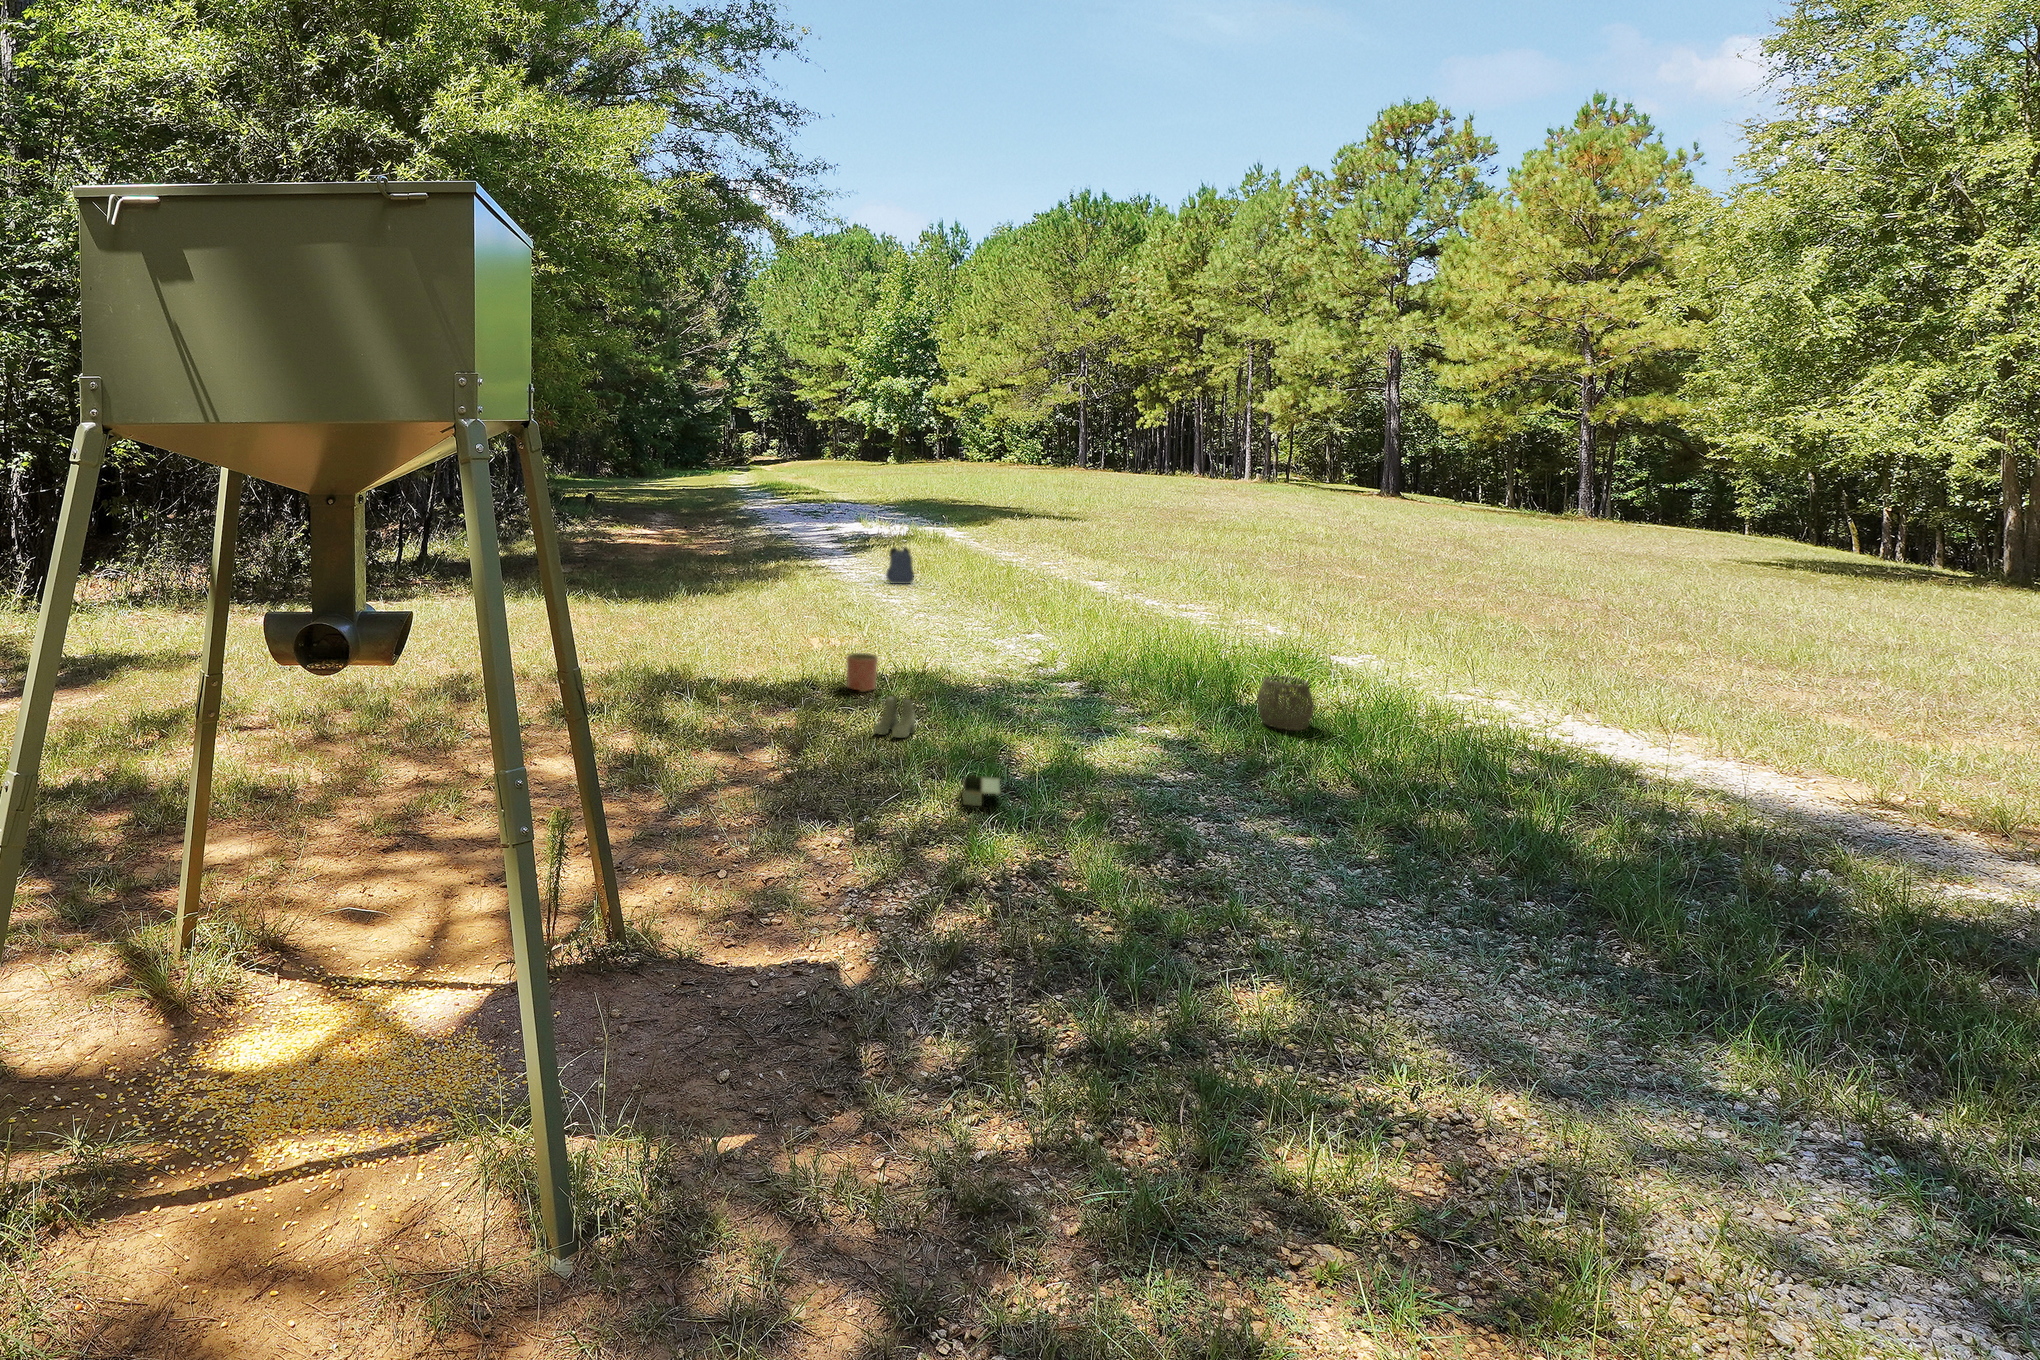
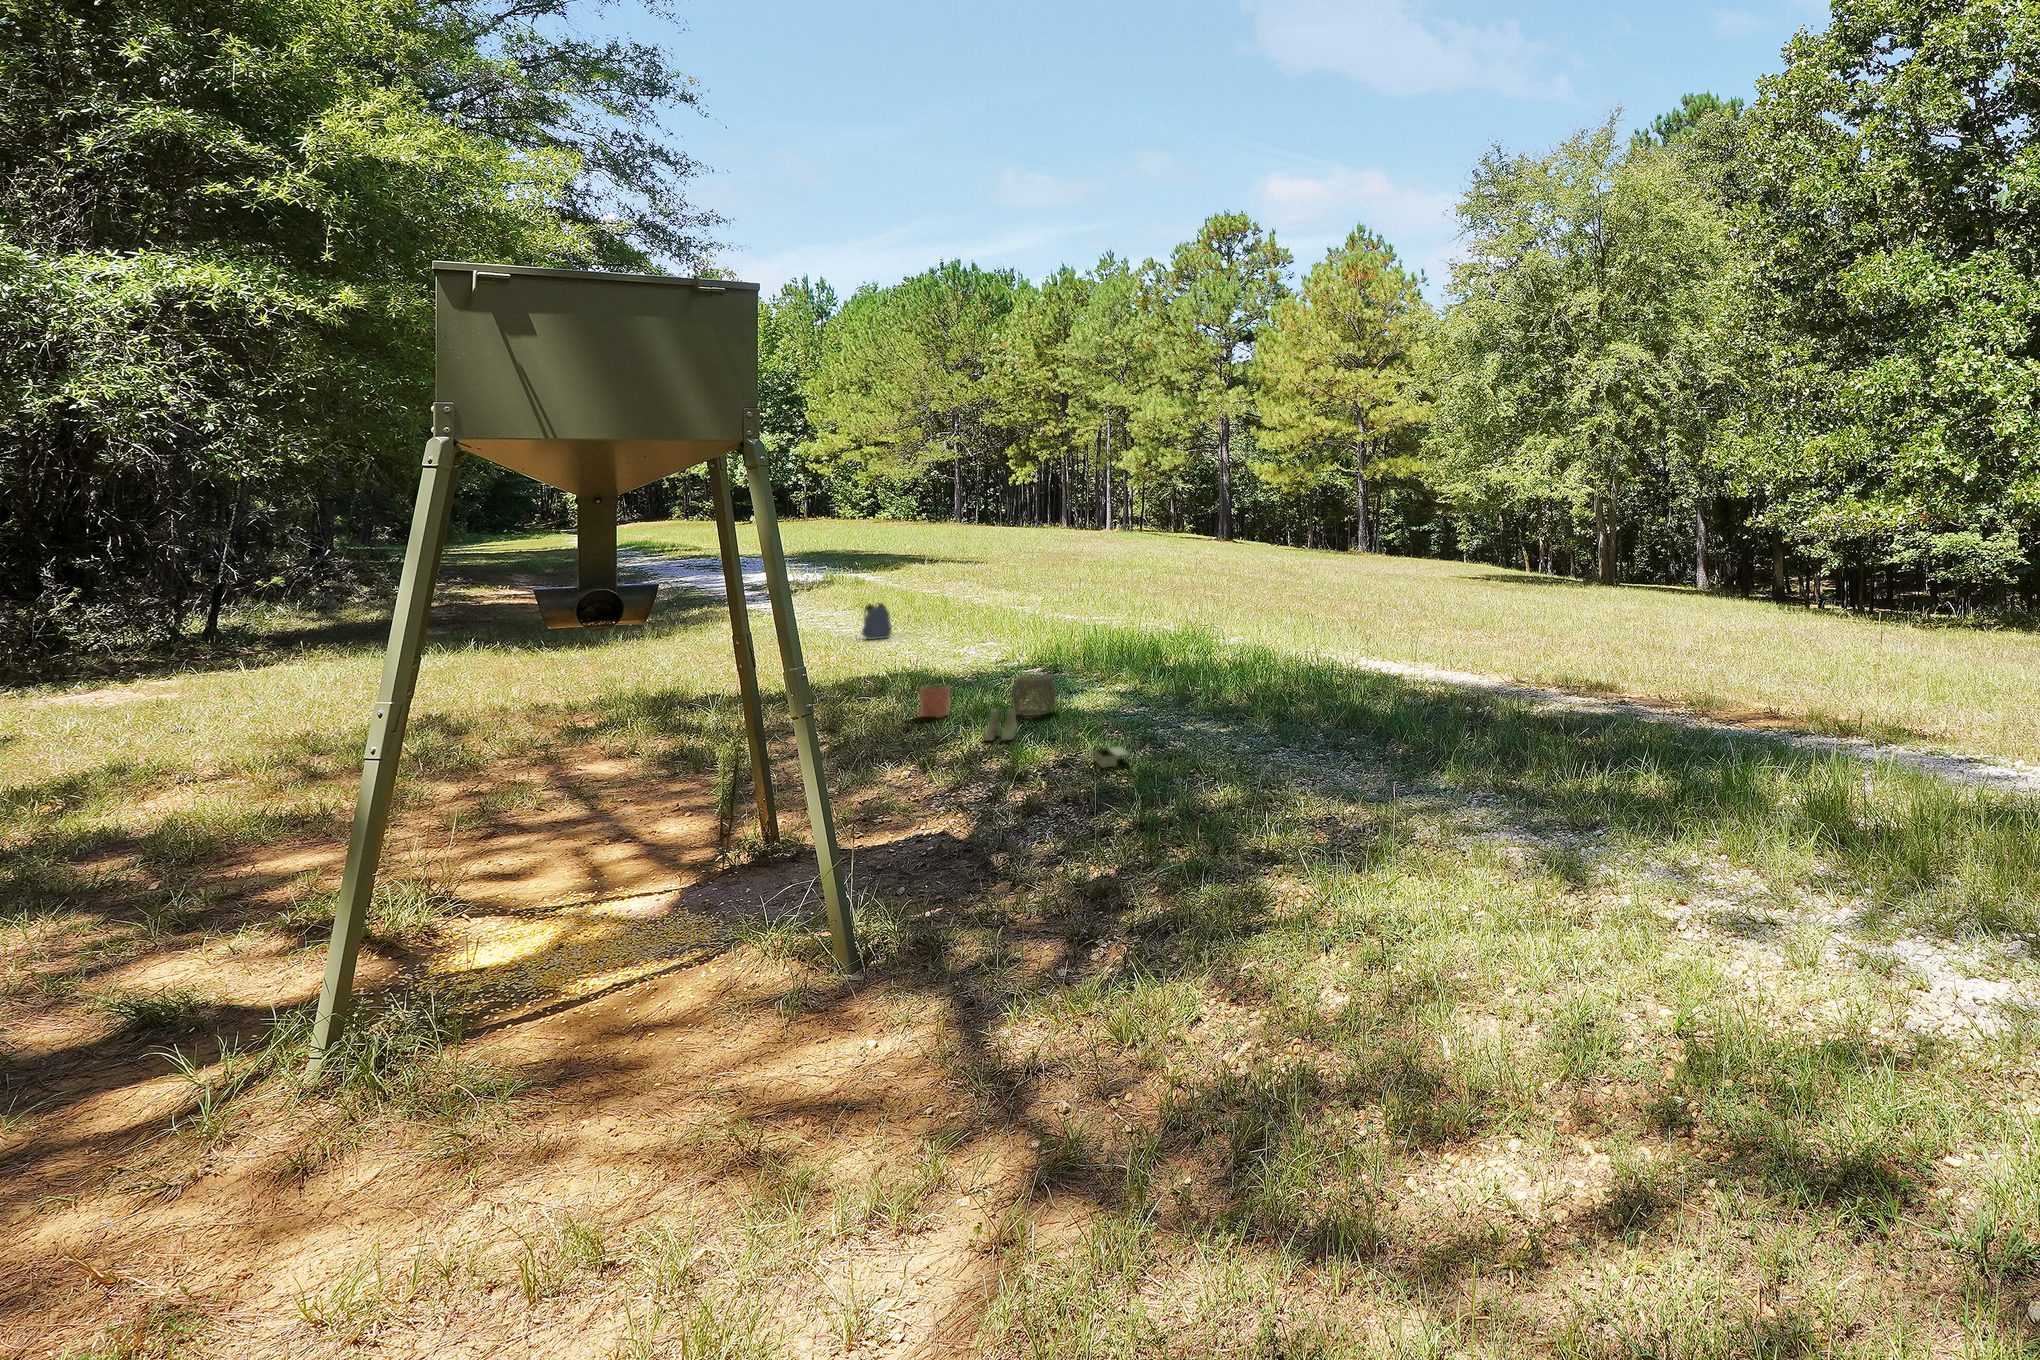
woven basket: present [1258,676,1314,730] -> present [1011,674,1056,716]

